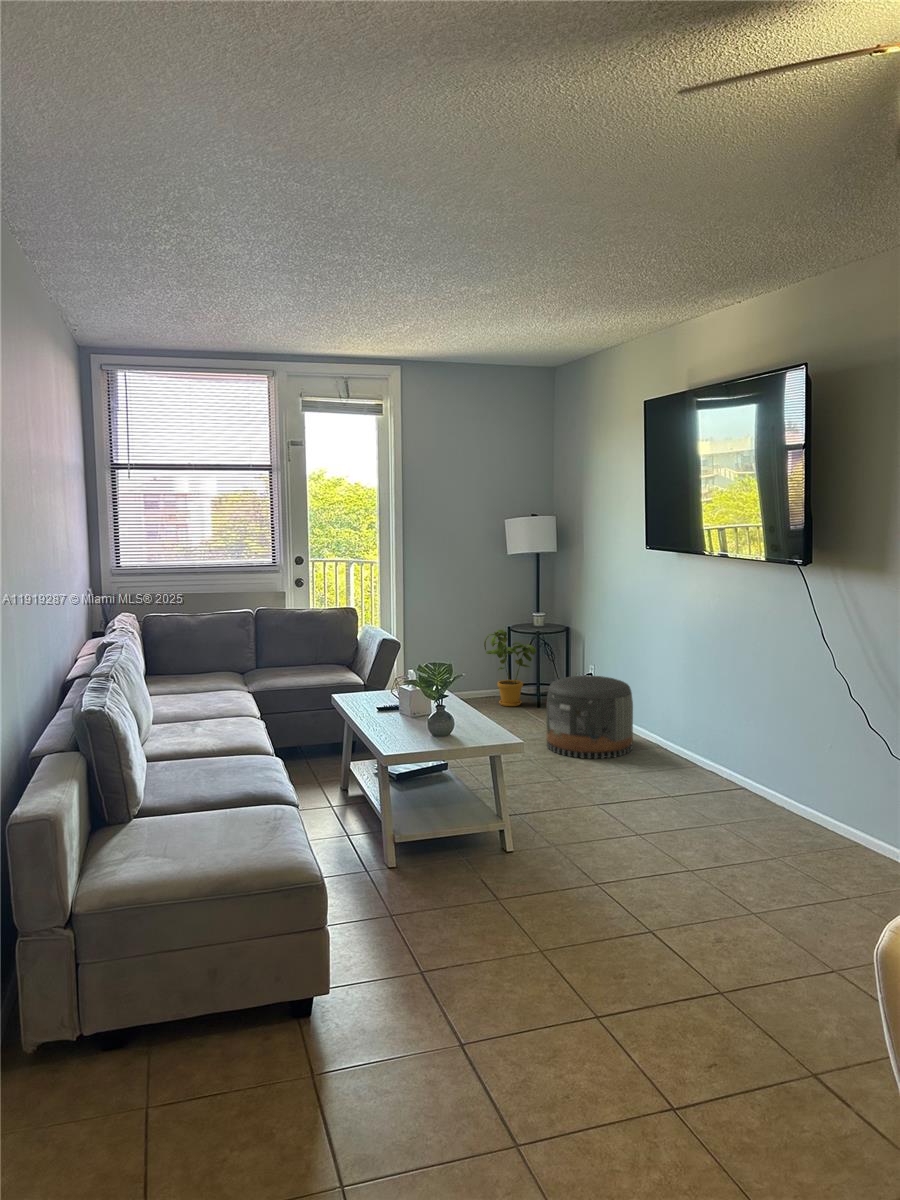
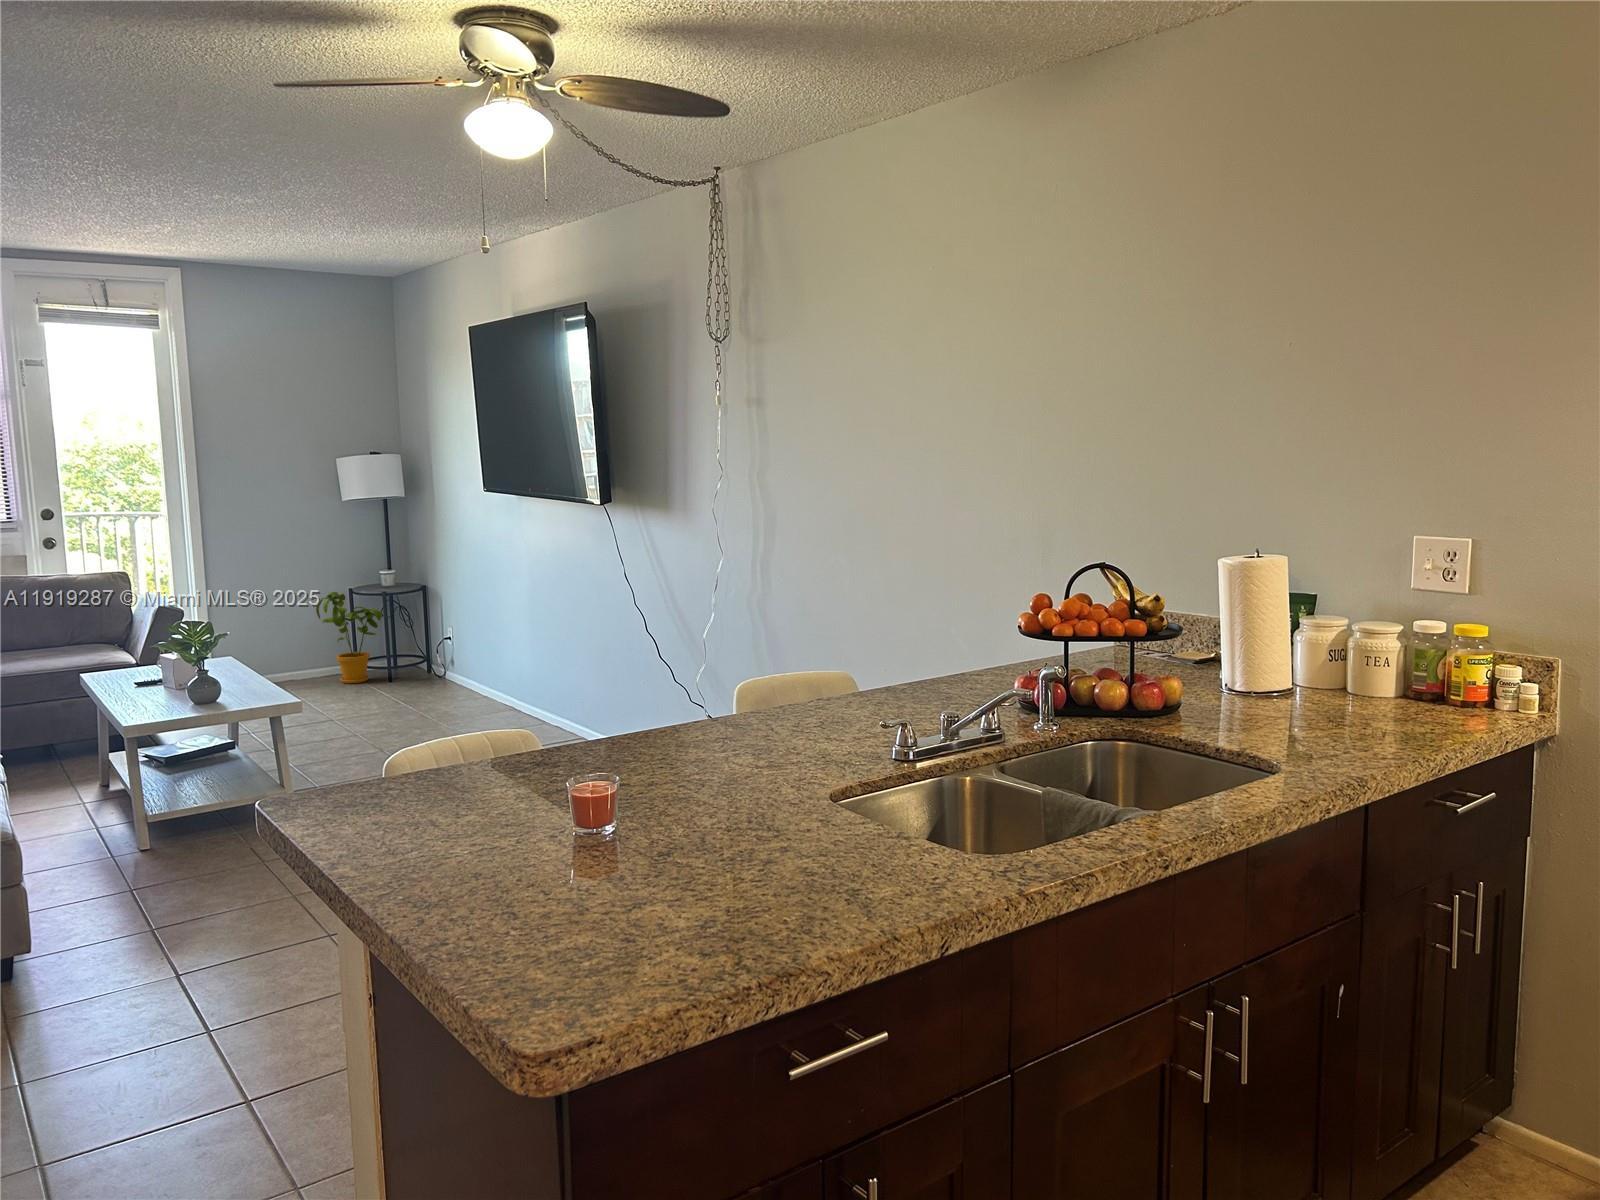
pouf: present [547,676,633,759] -> none [377,637,481,729]

